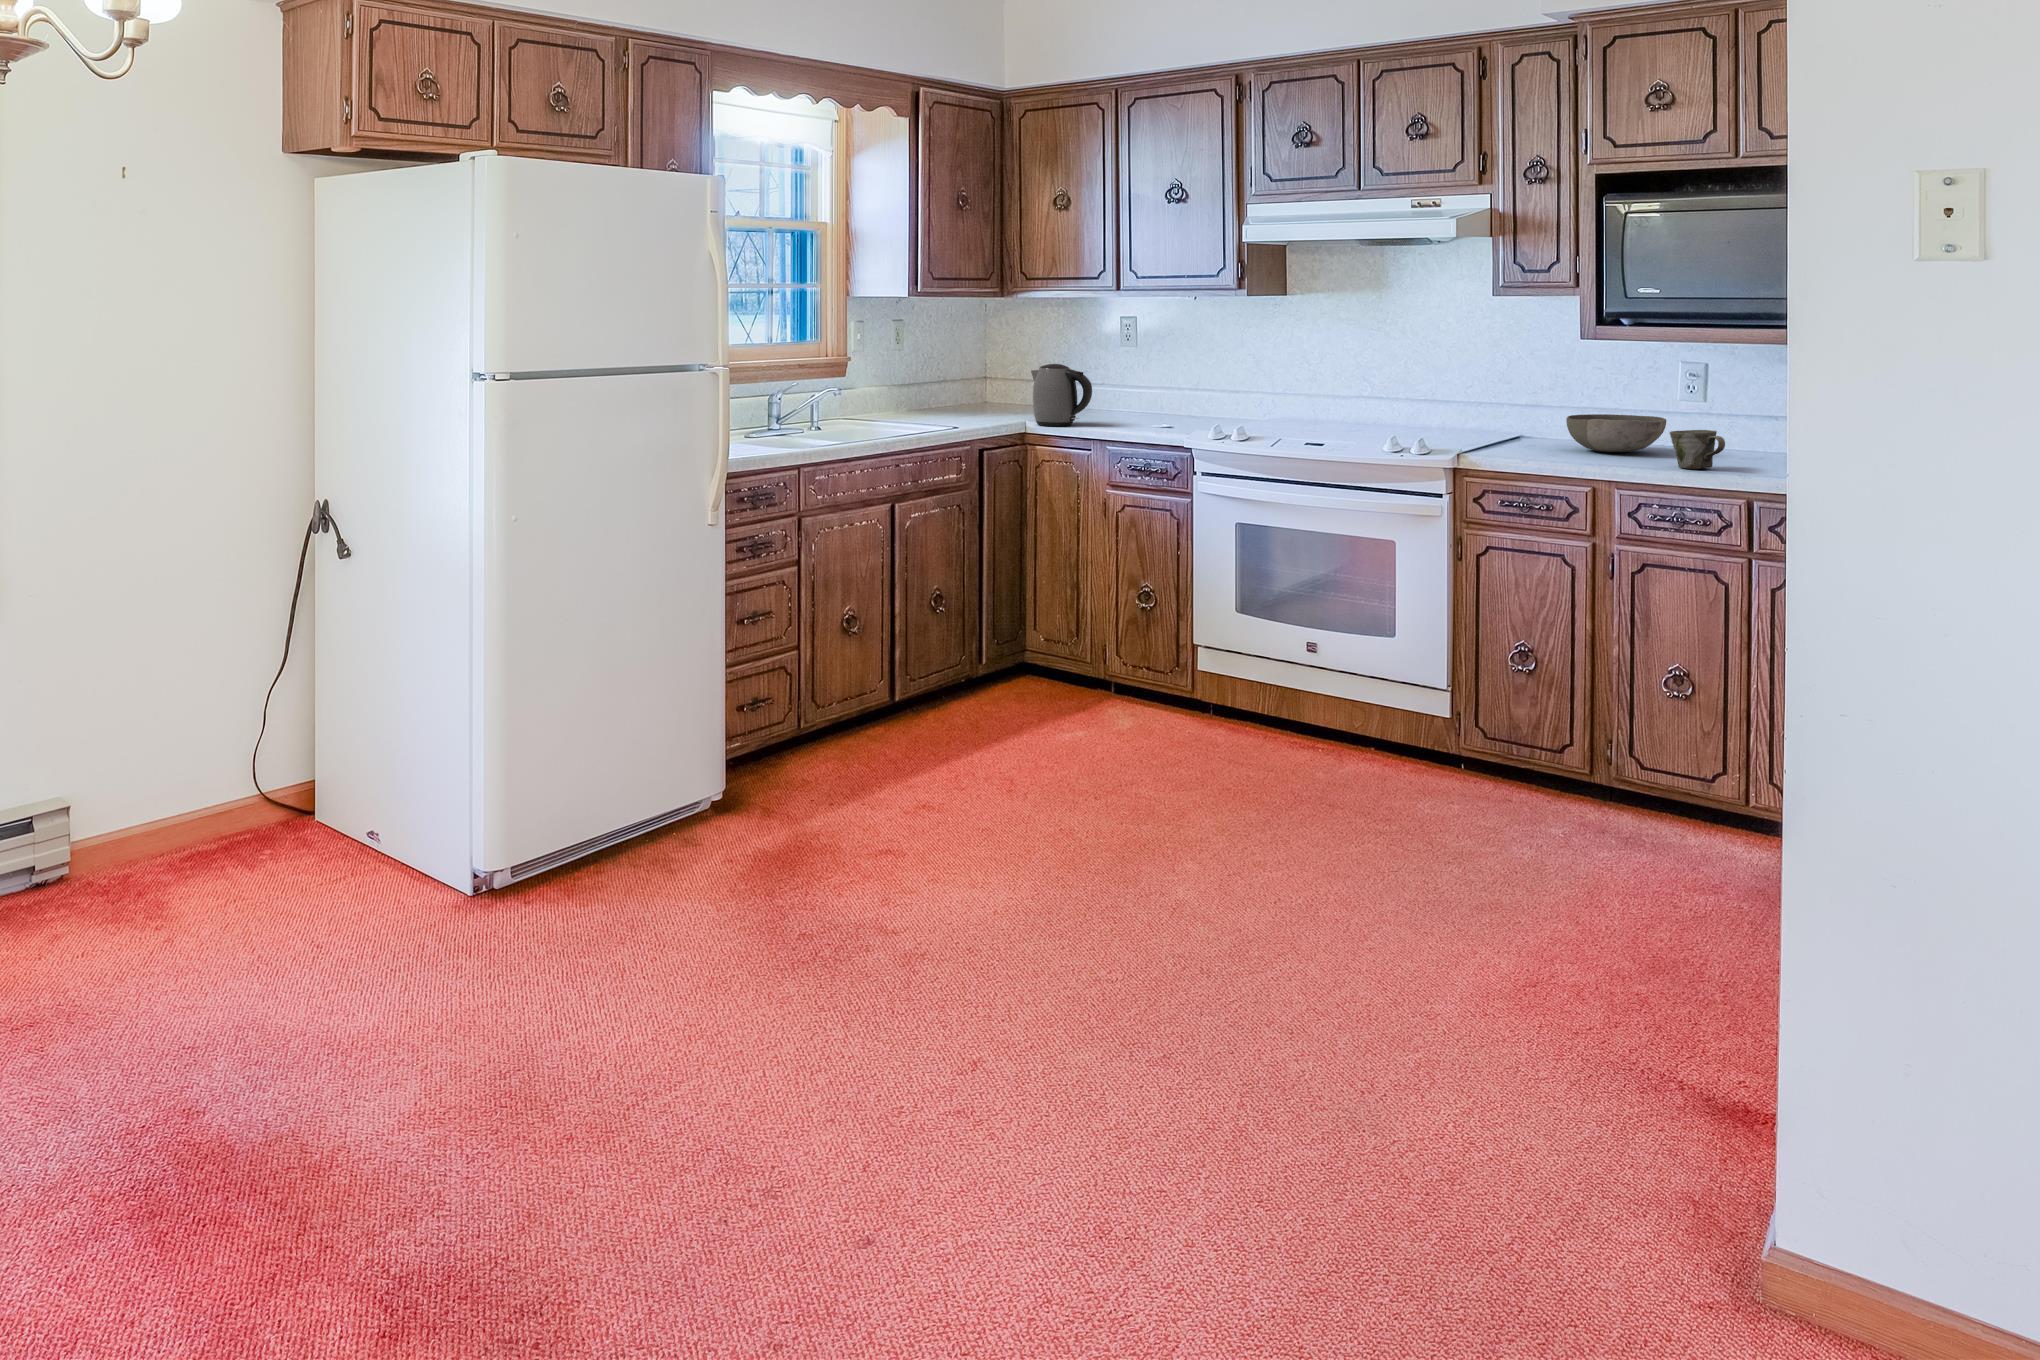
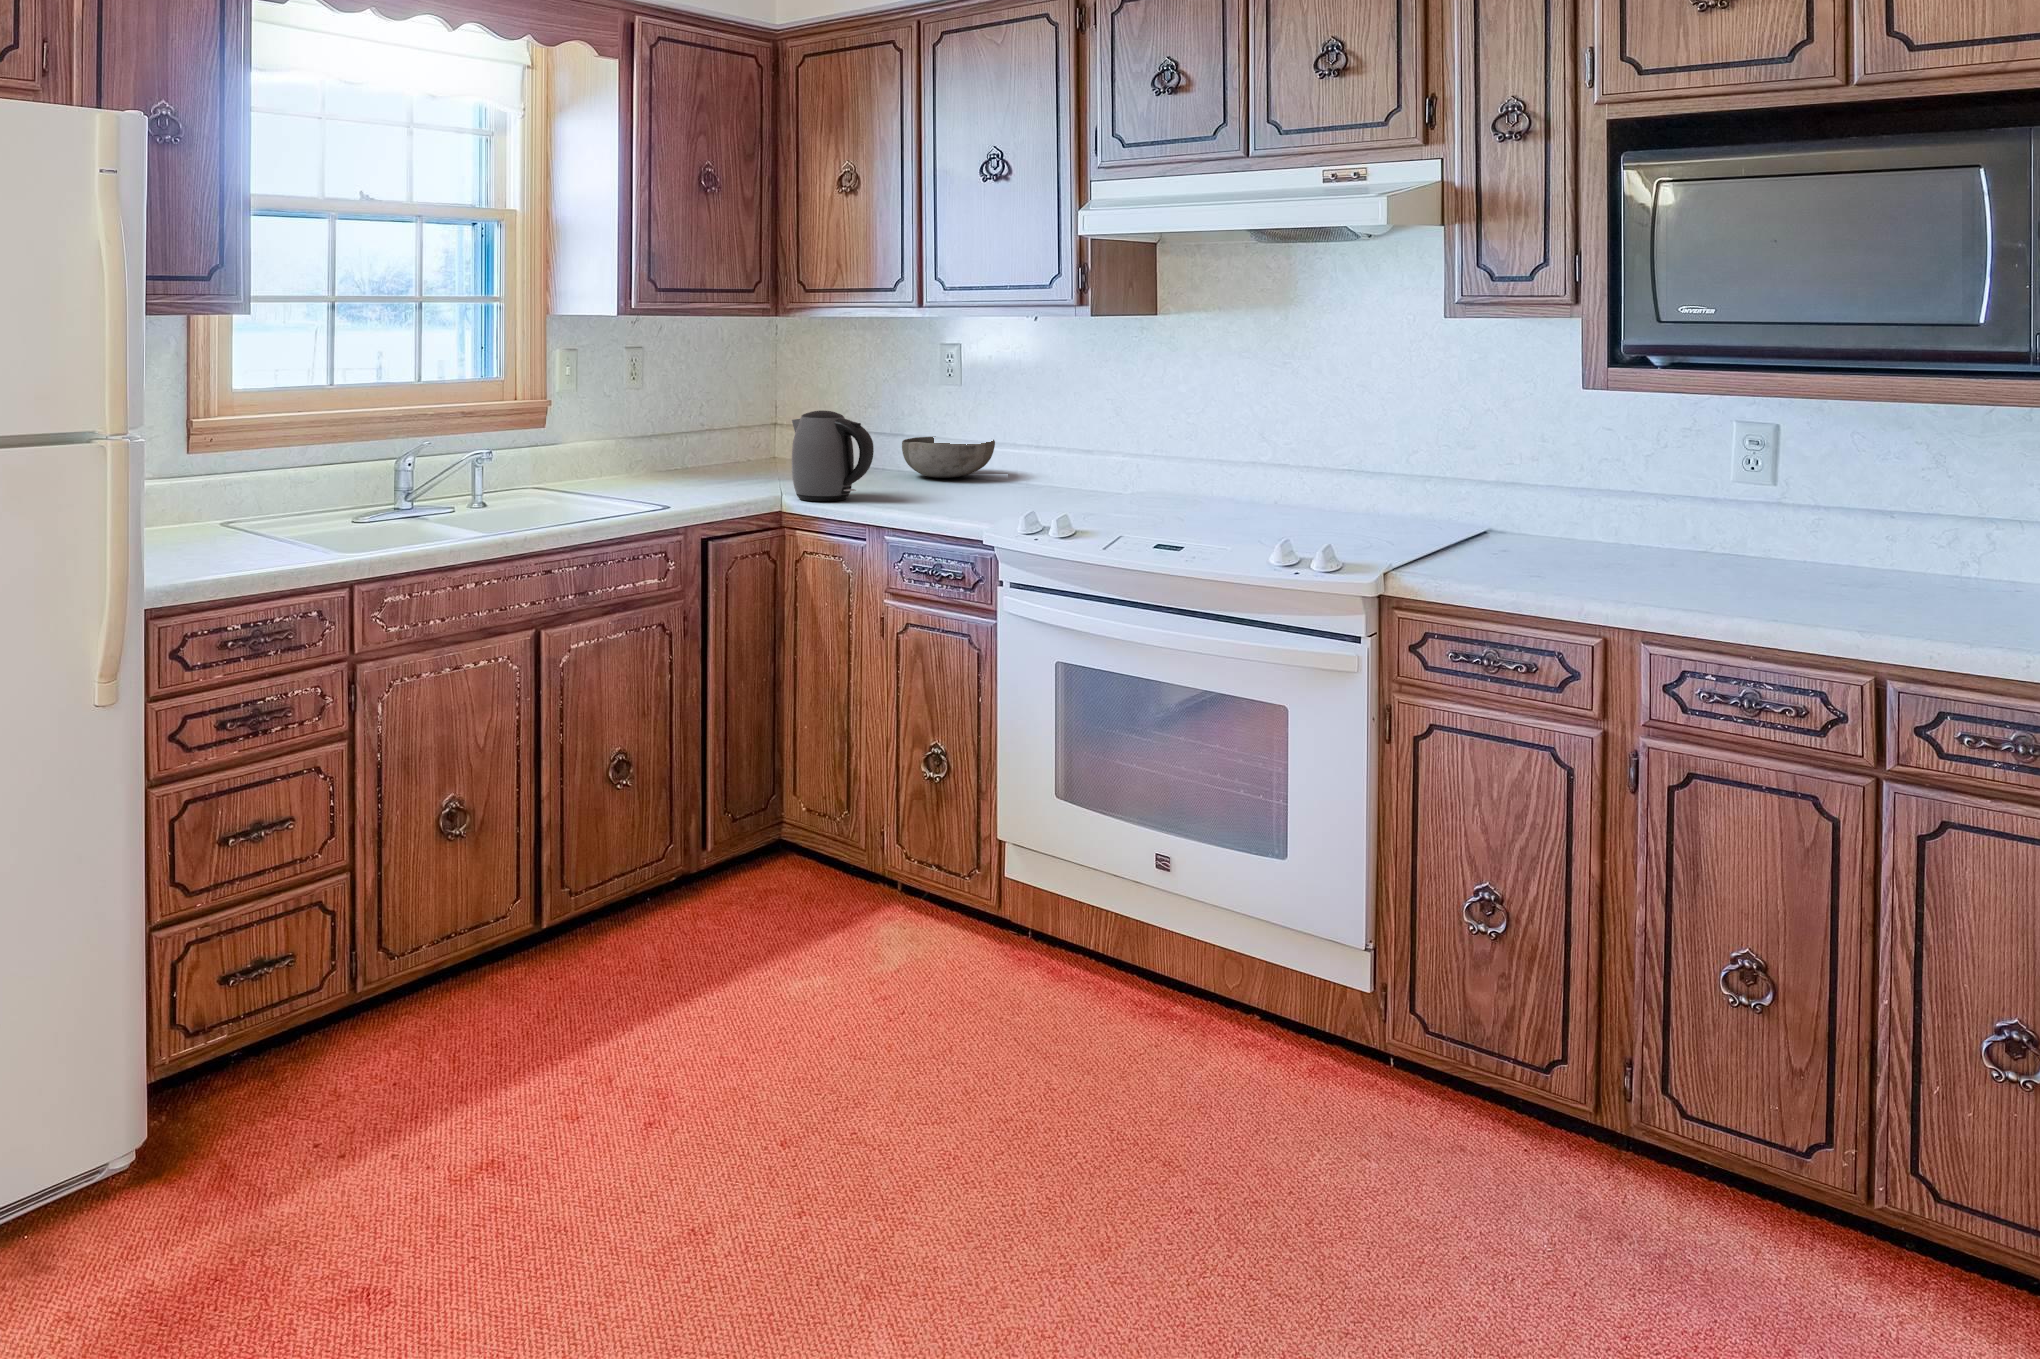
bowl: present [1566,414,1666,452] -> present [902,437,995,478]
mug: present [1670,430,1725,469] -> none [1729,541,1826,610]

